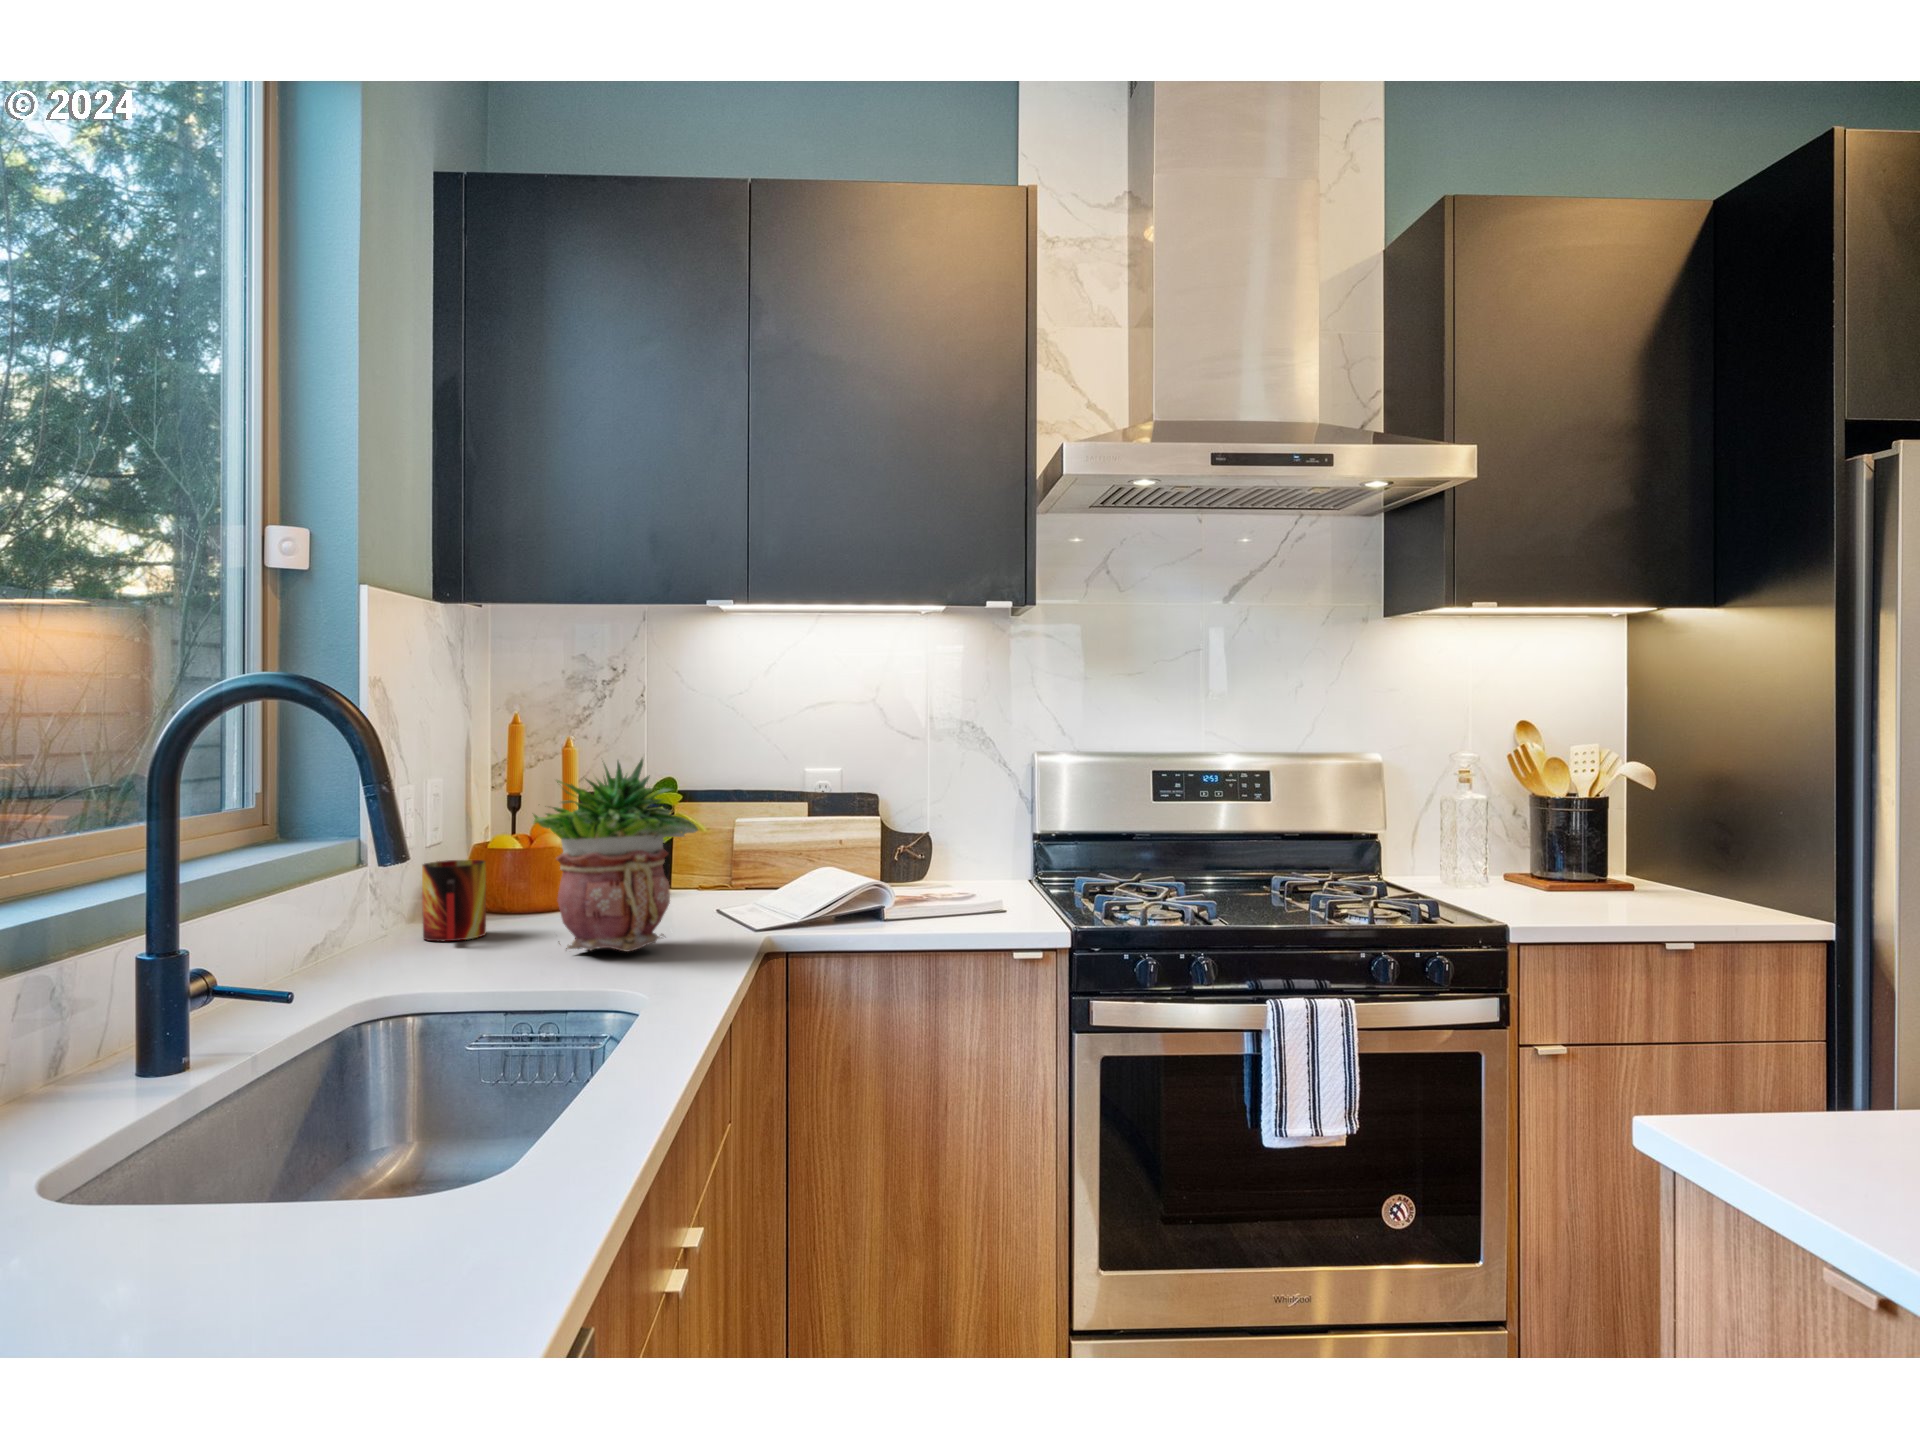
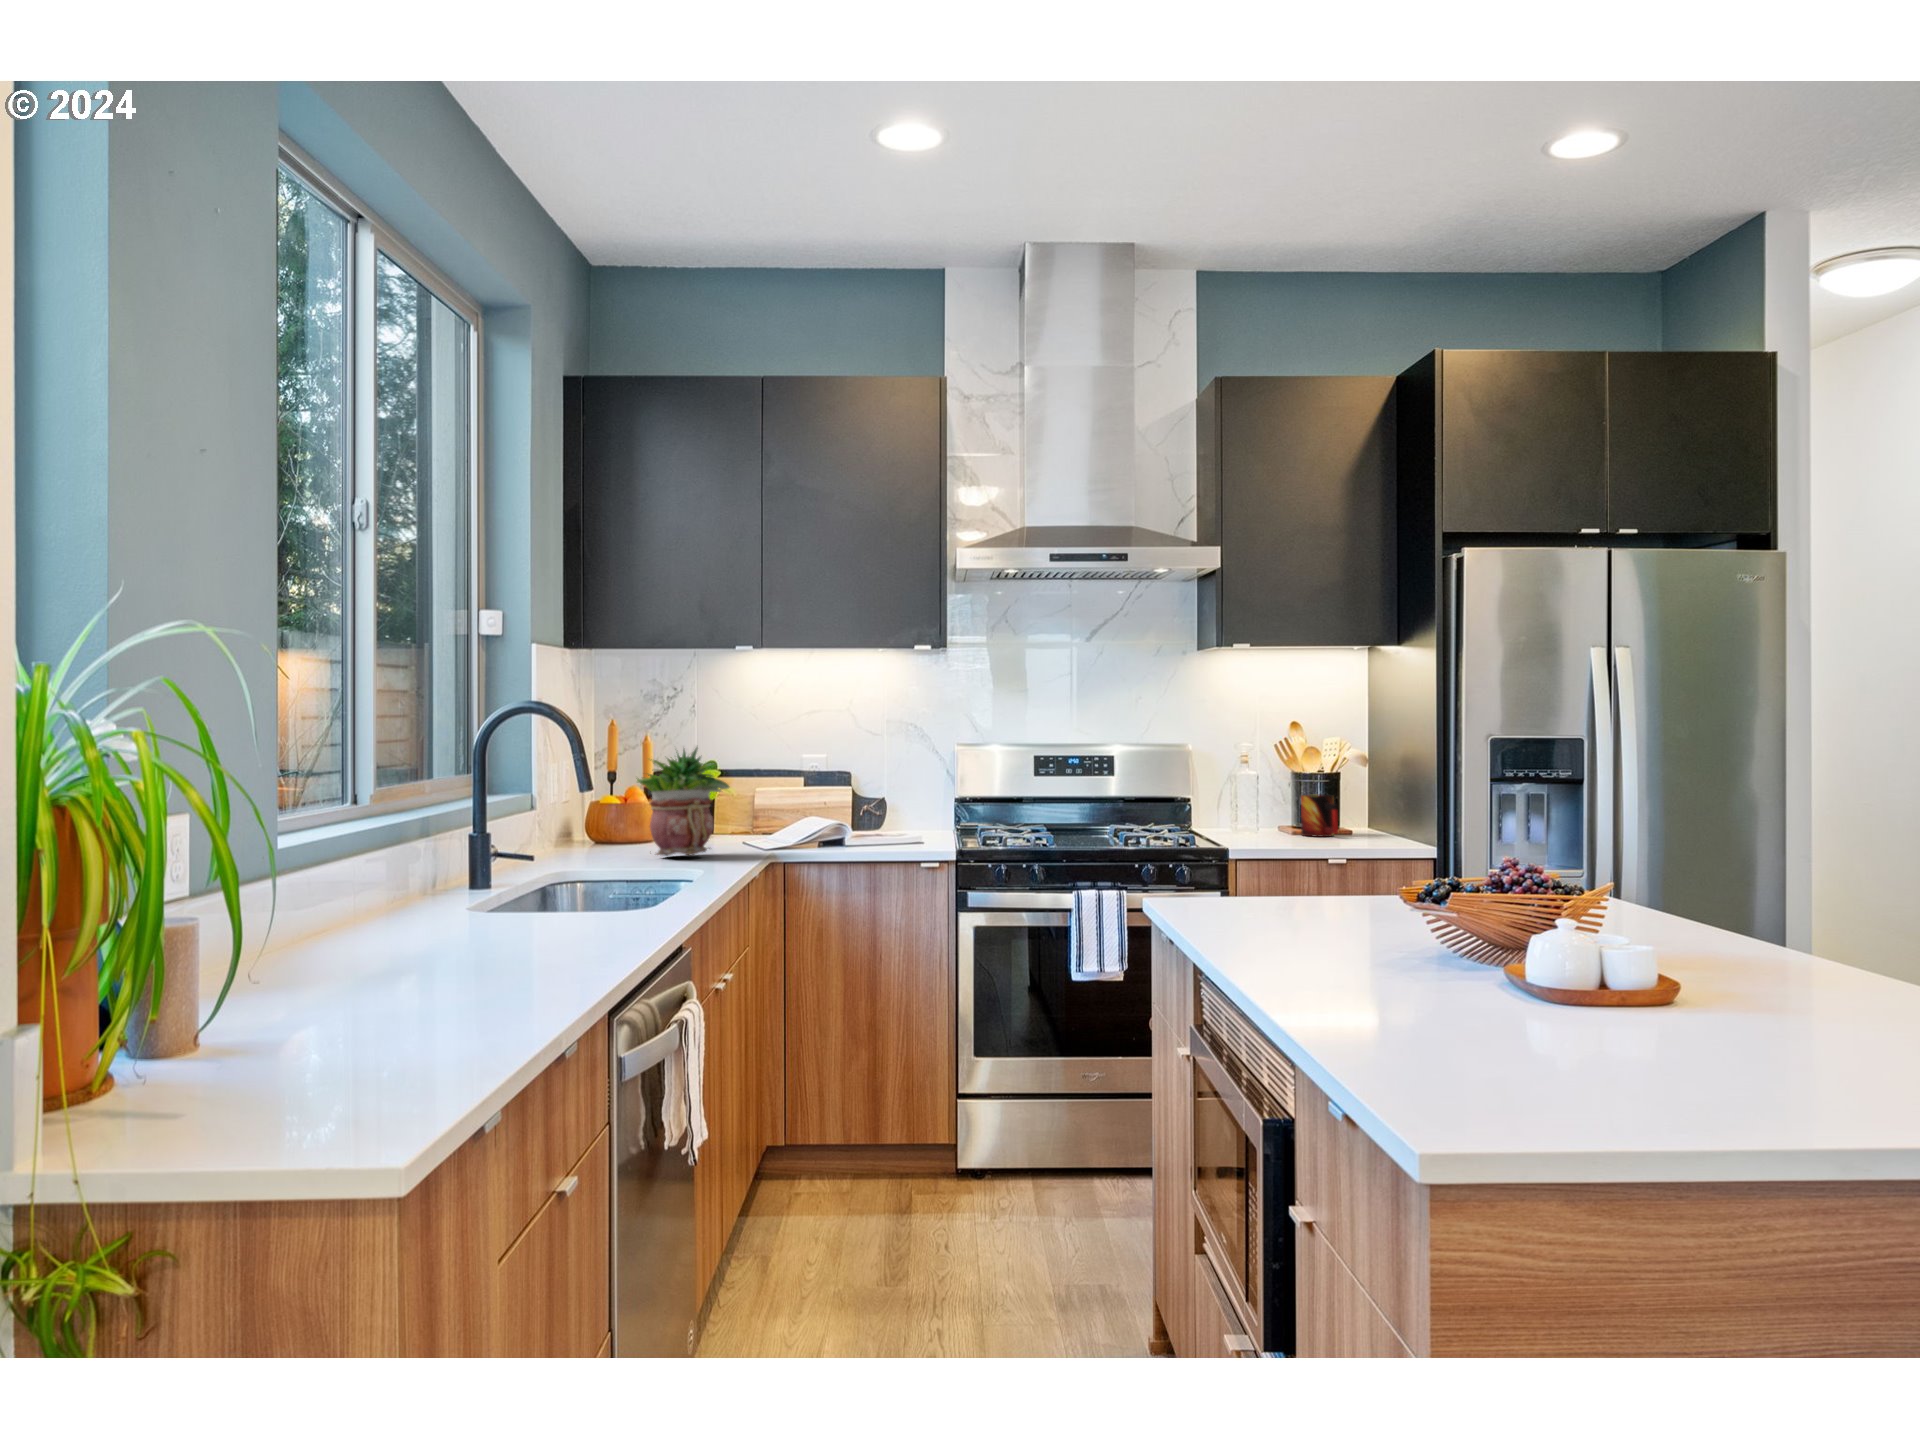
mug: present [422,860,486,941] -> present [1301,794,1338,837]

